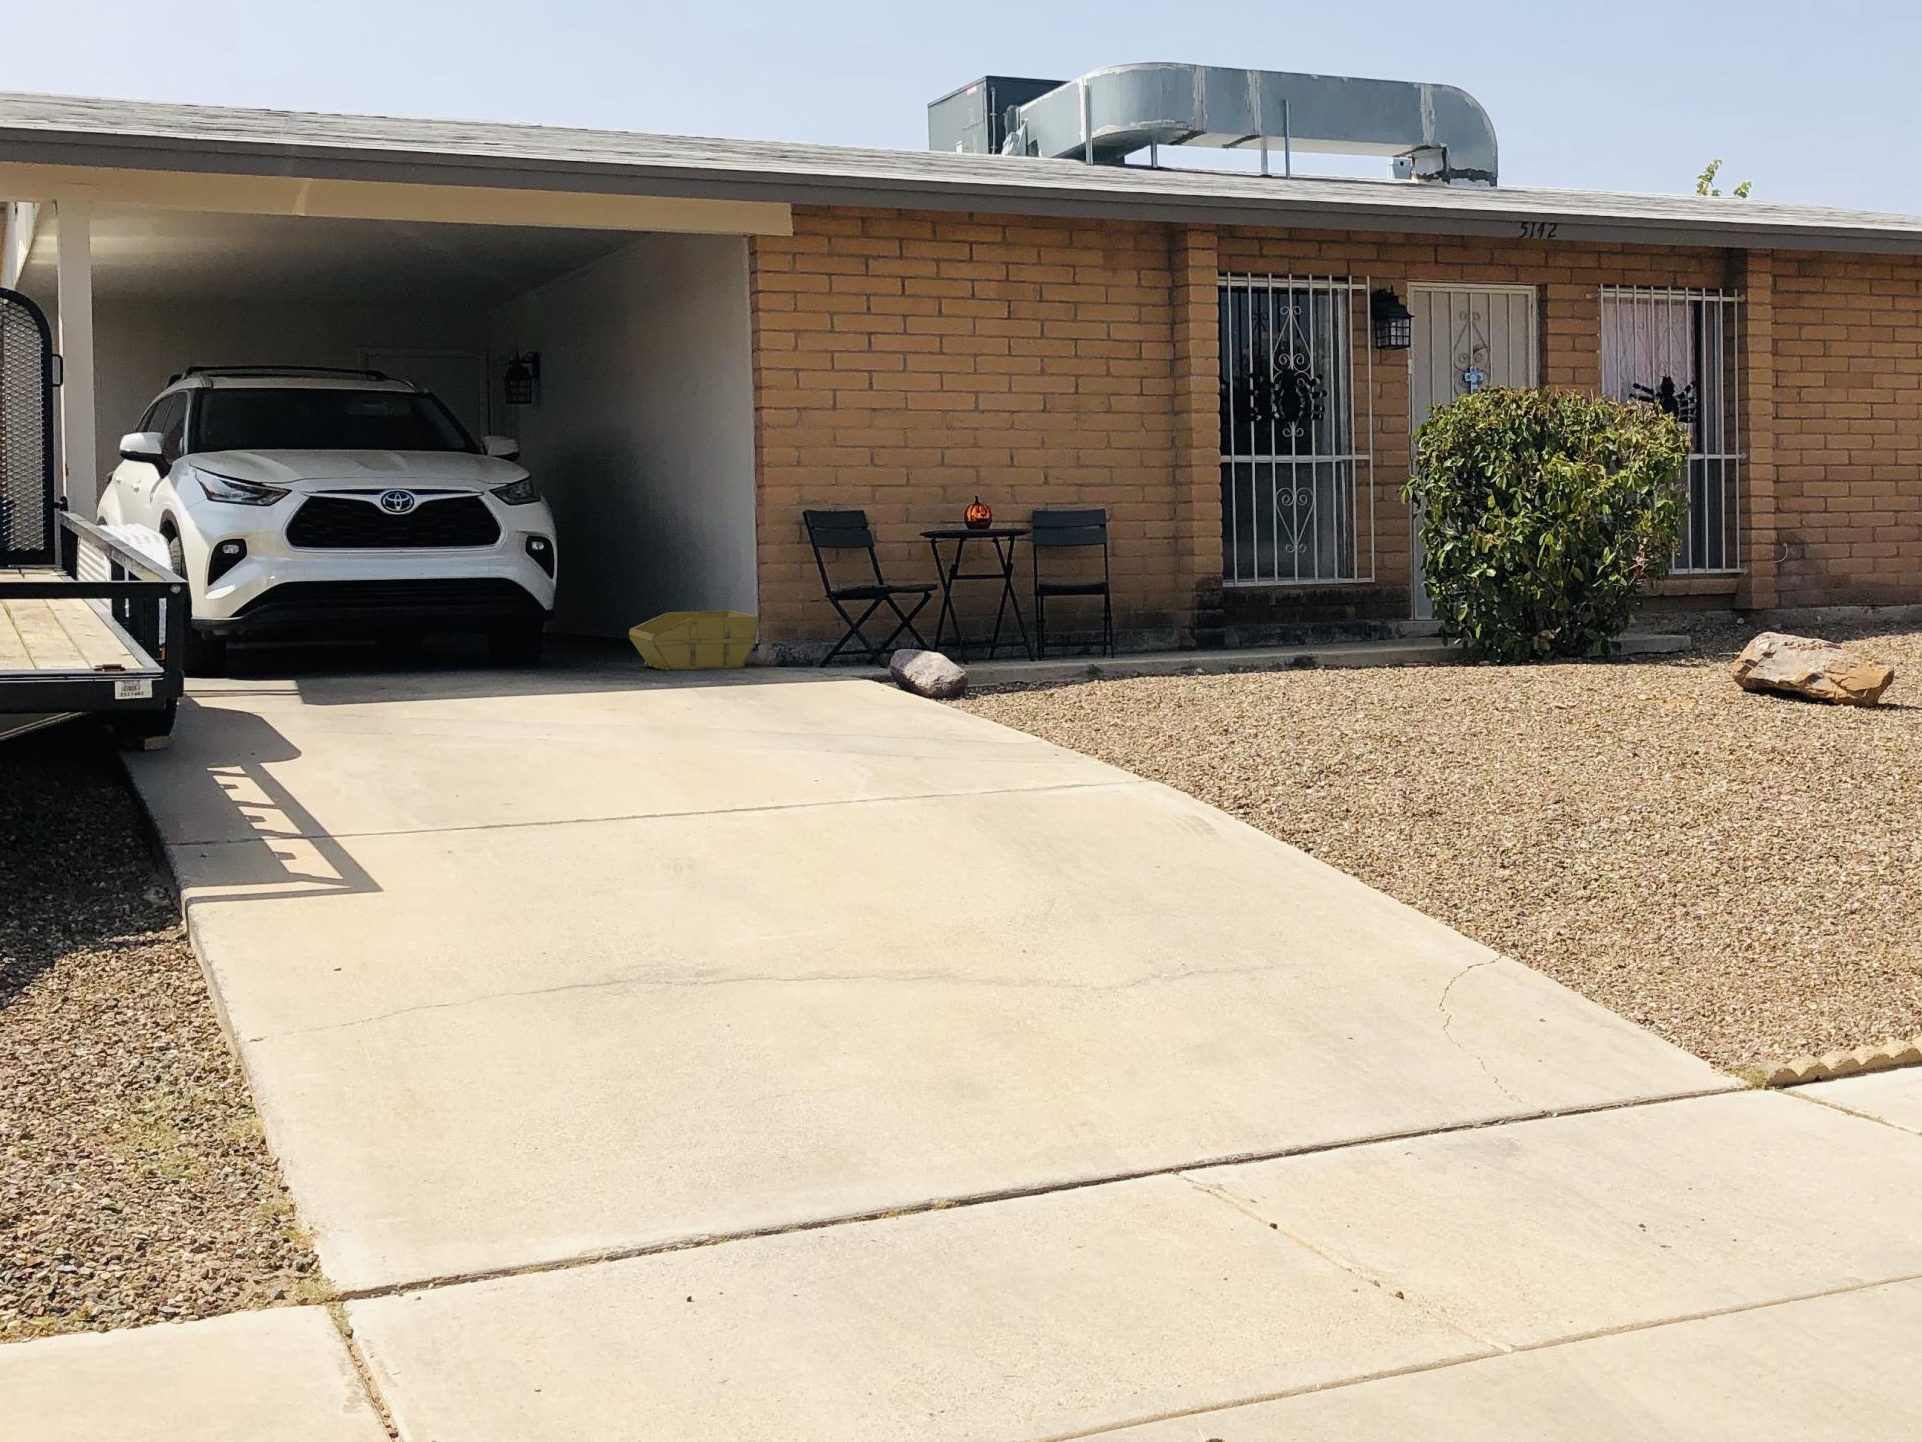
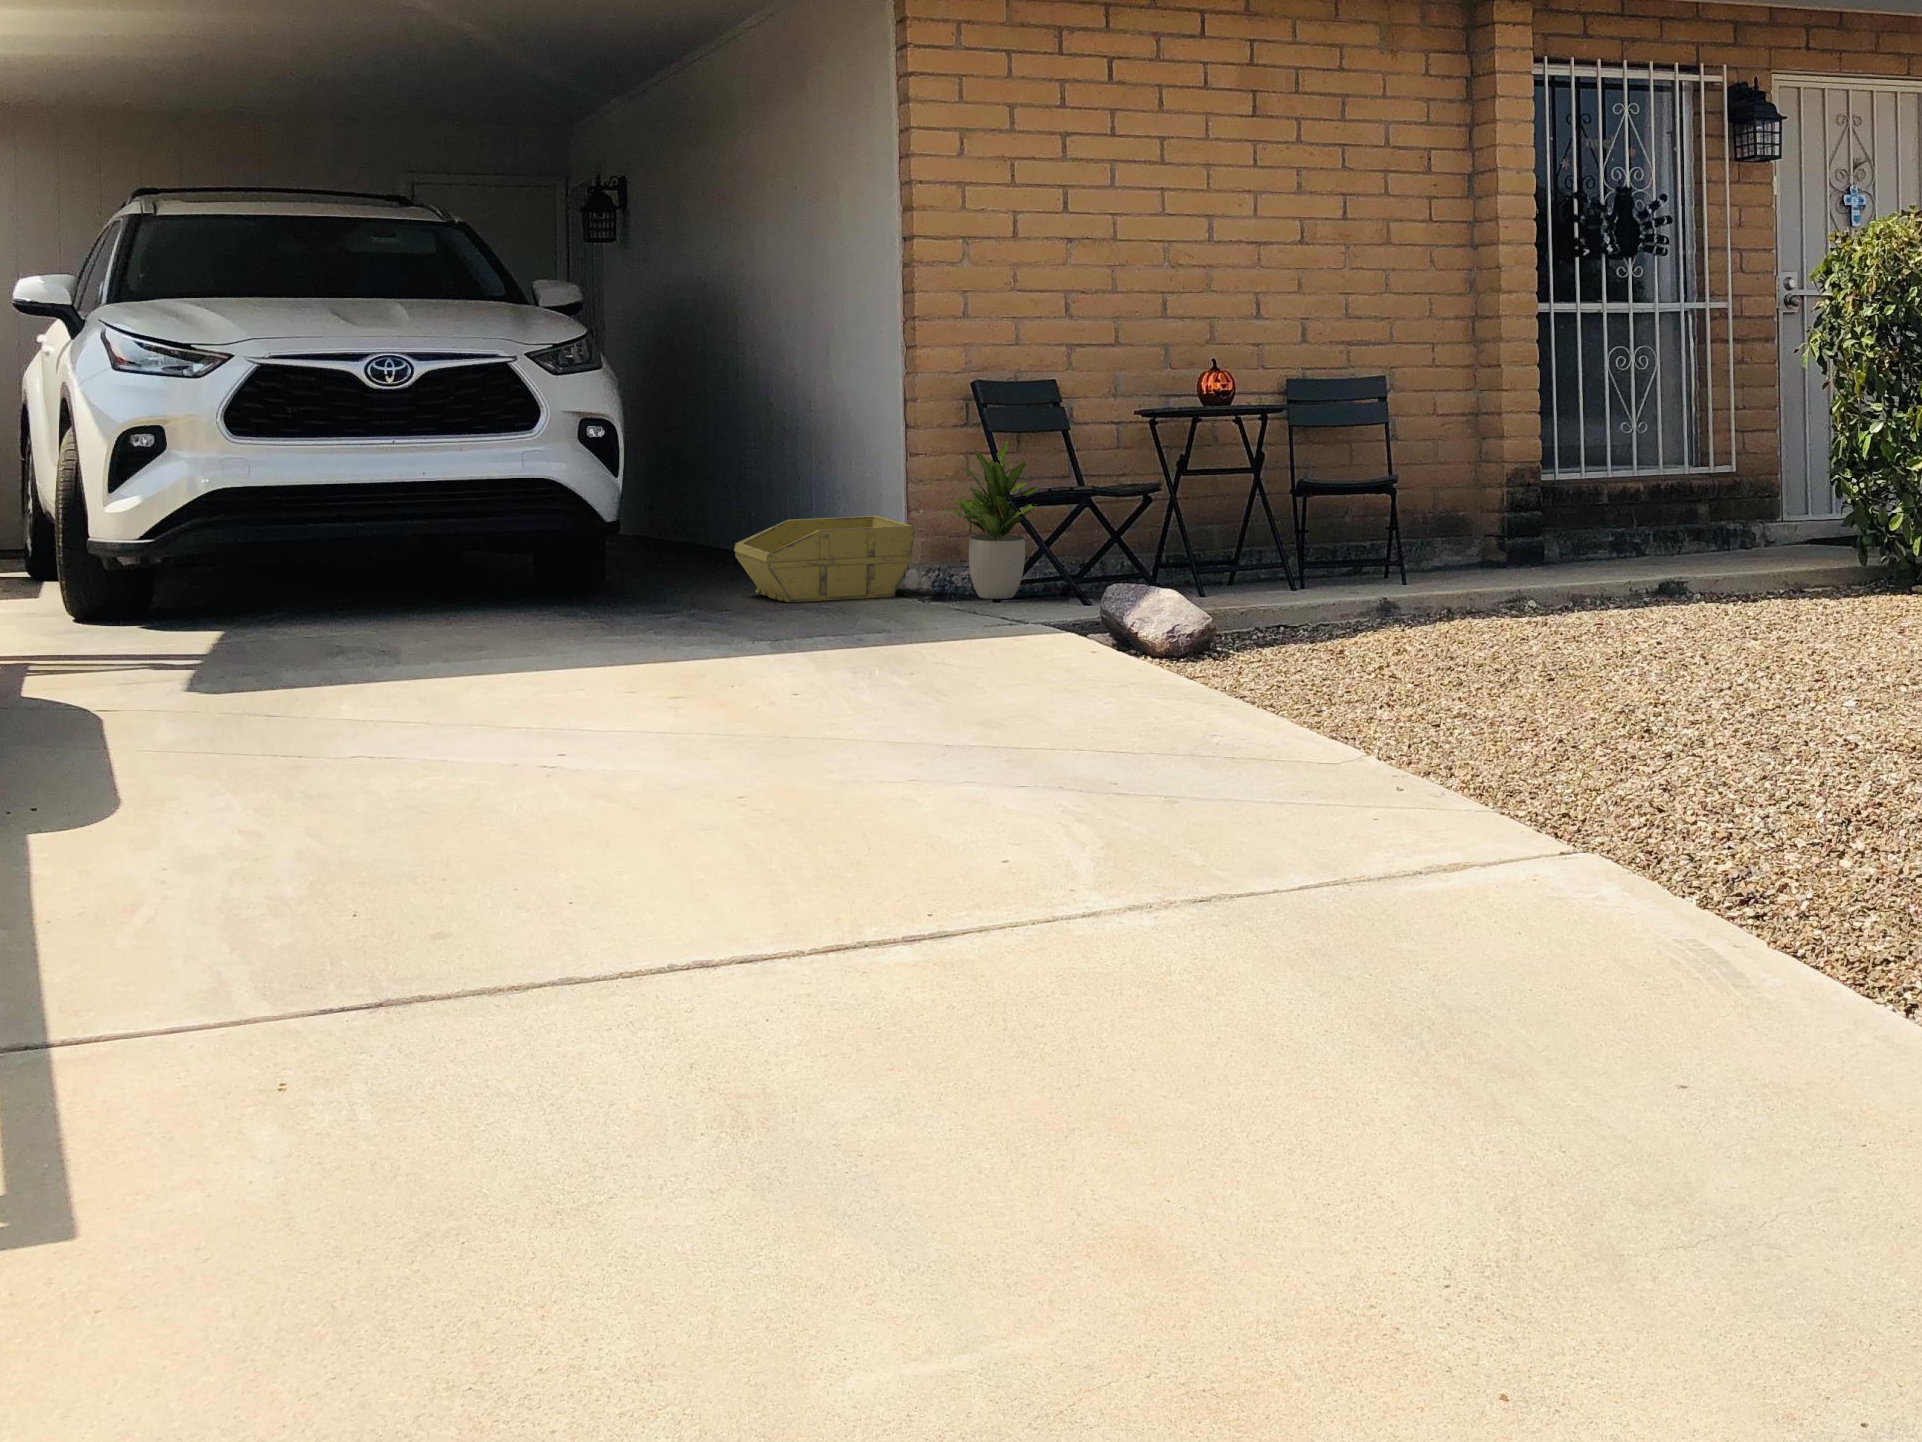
potted plant: none [778,555,849,669] -> present [948,441,1038,599]

